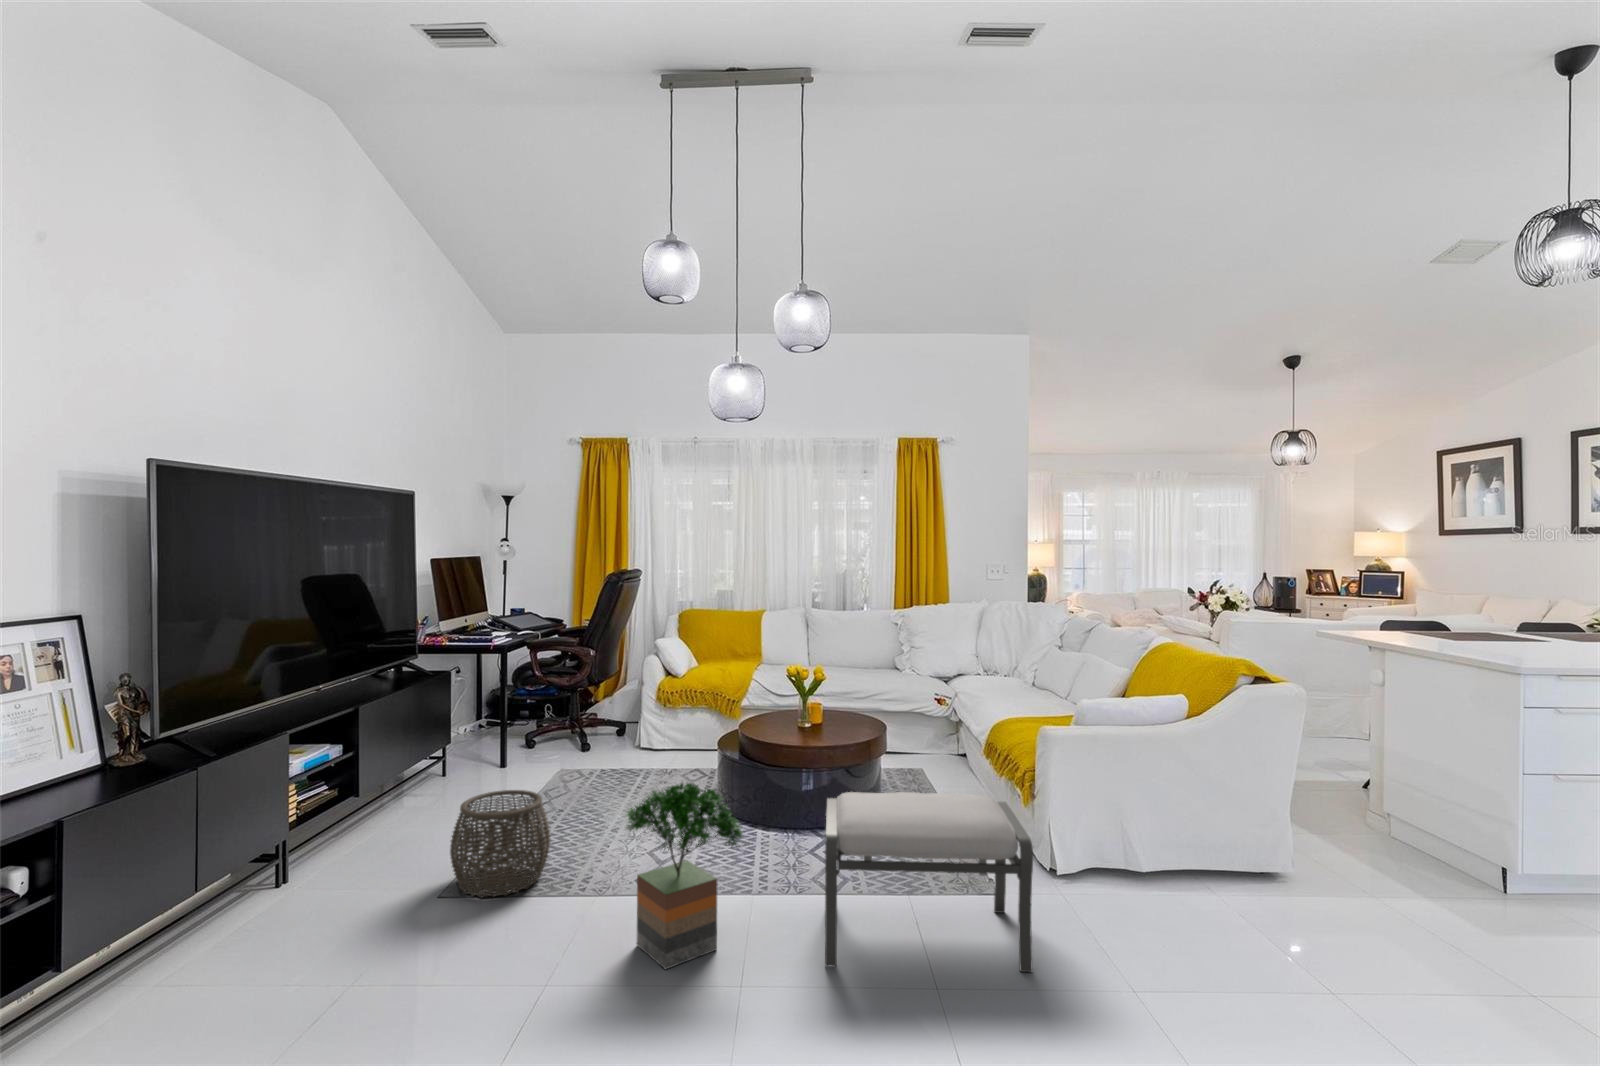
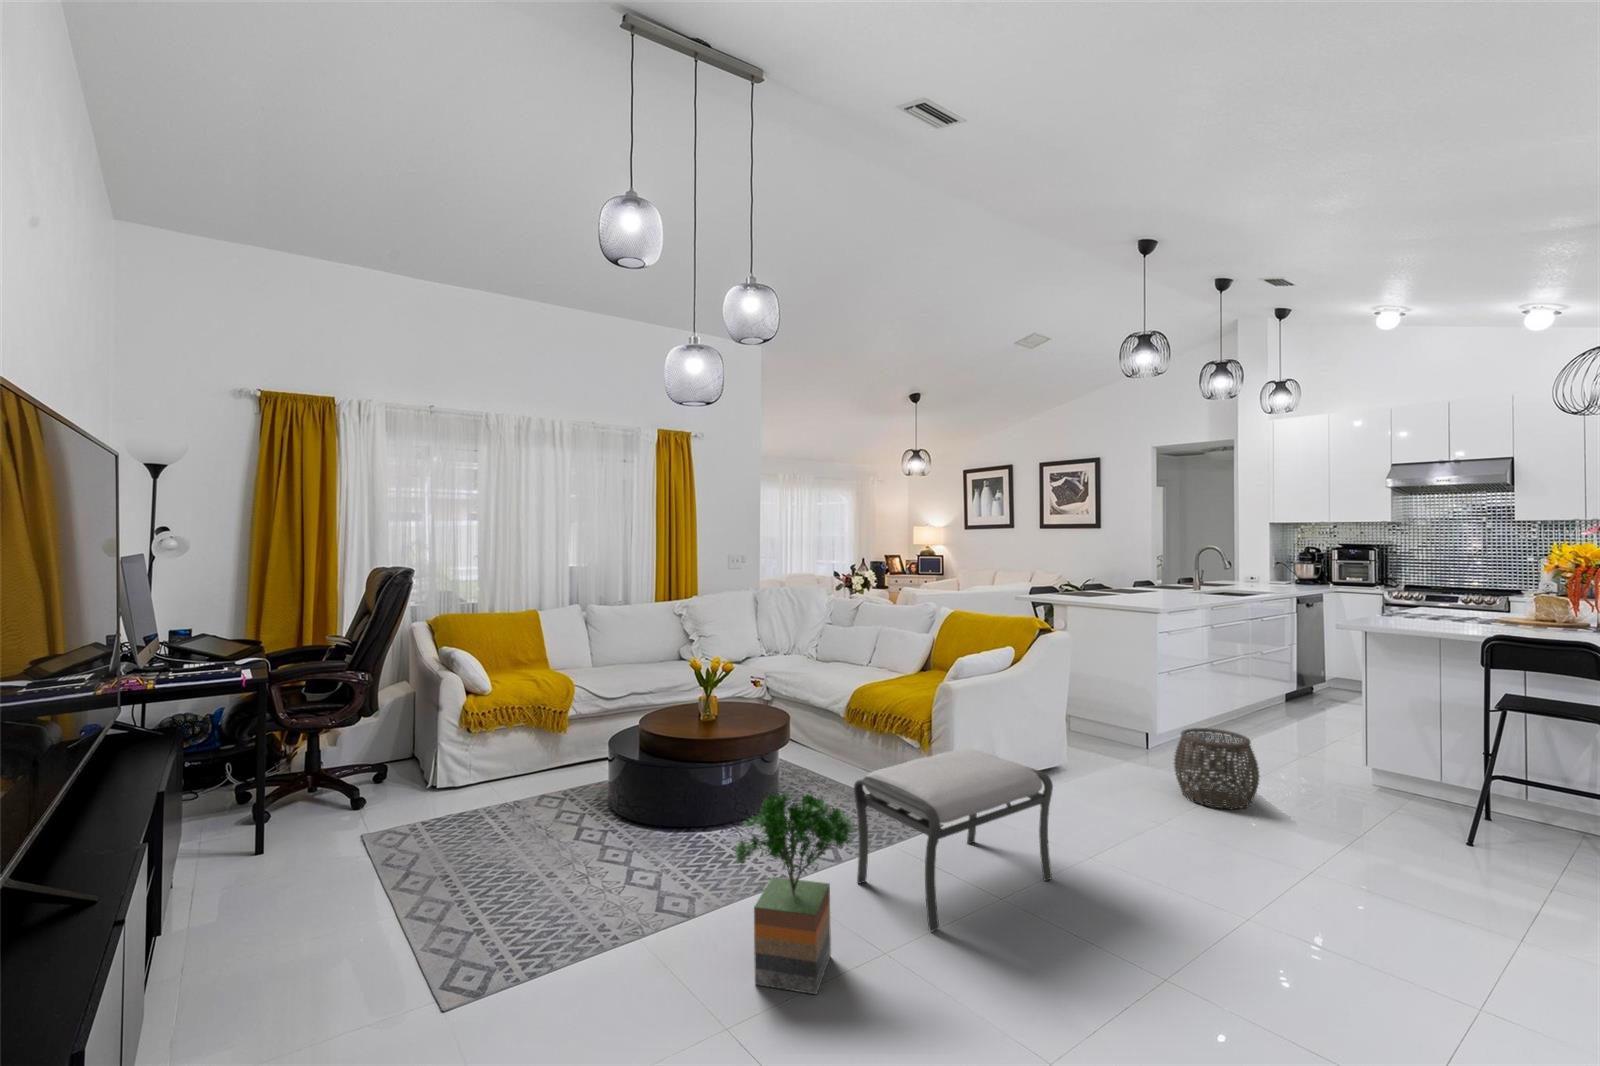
woven basket: present [450,790,550,897] -> present [1174,728,1259,809]

